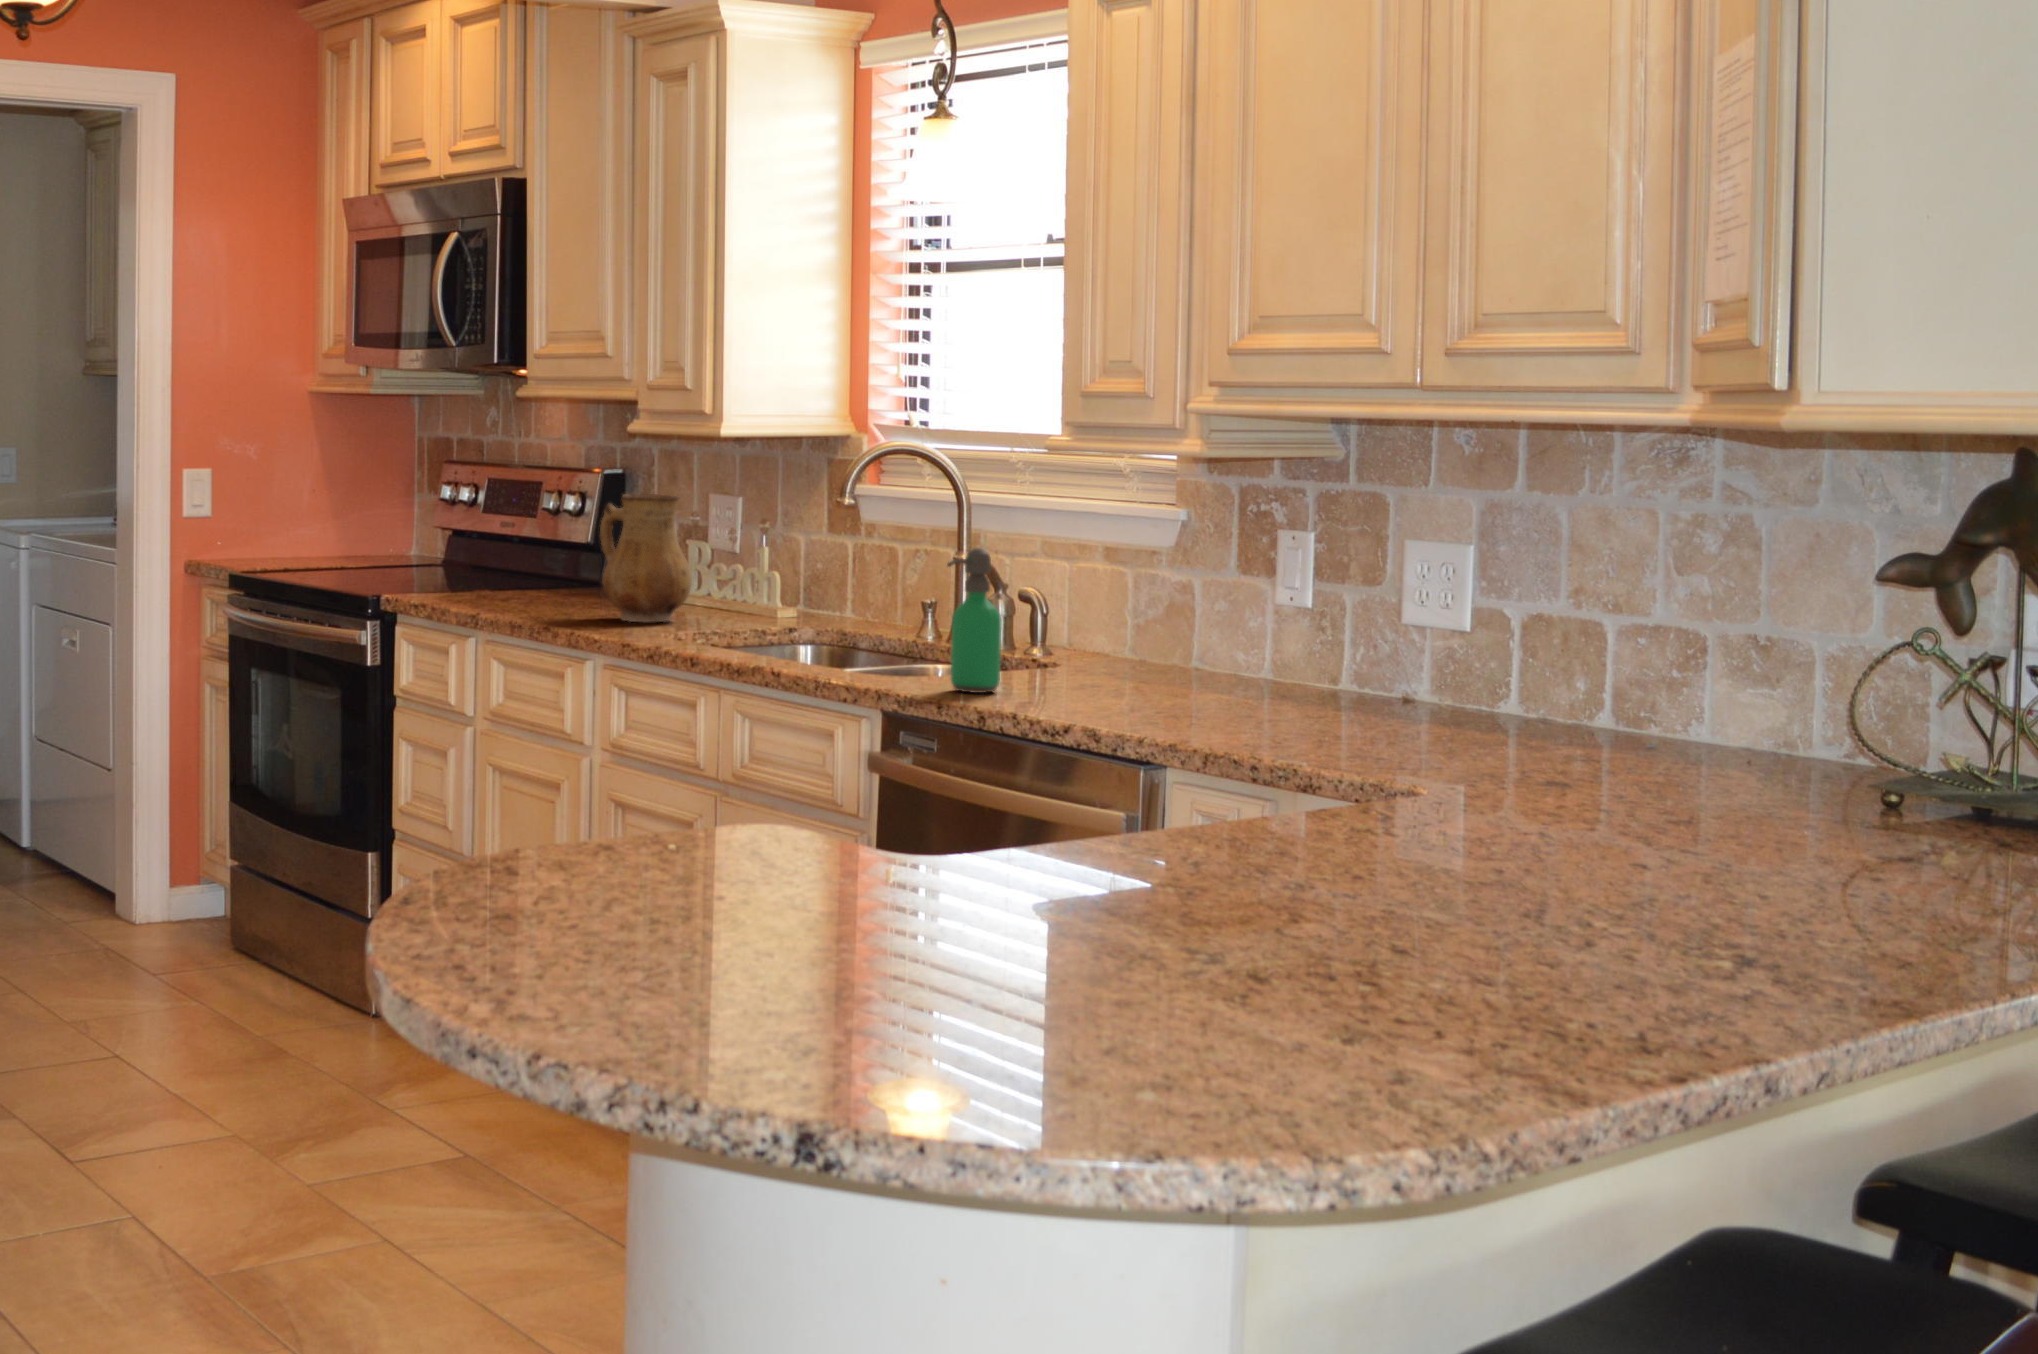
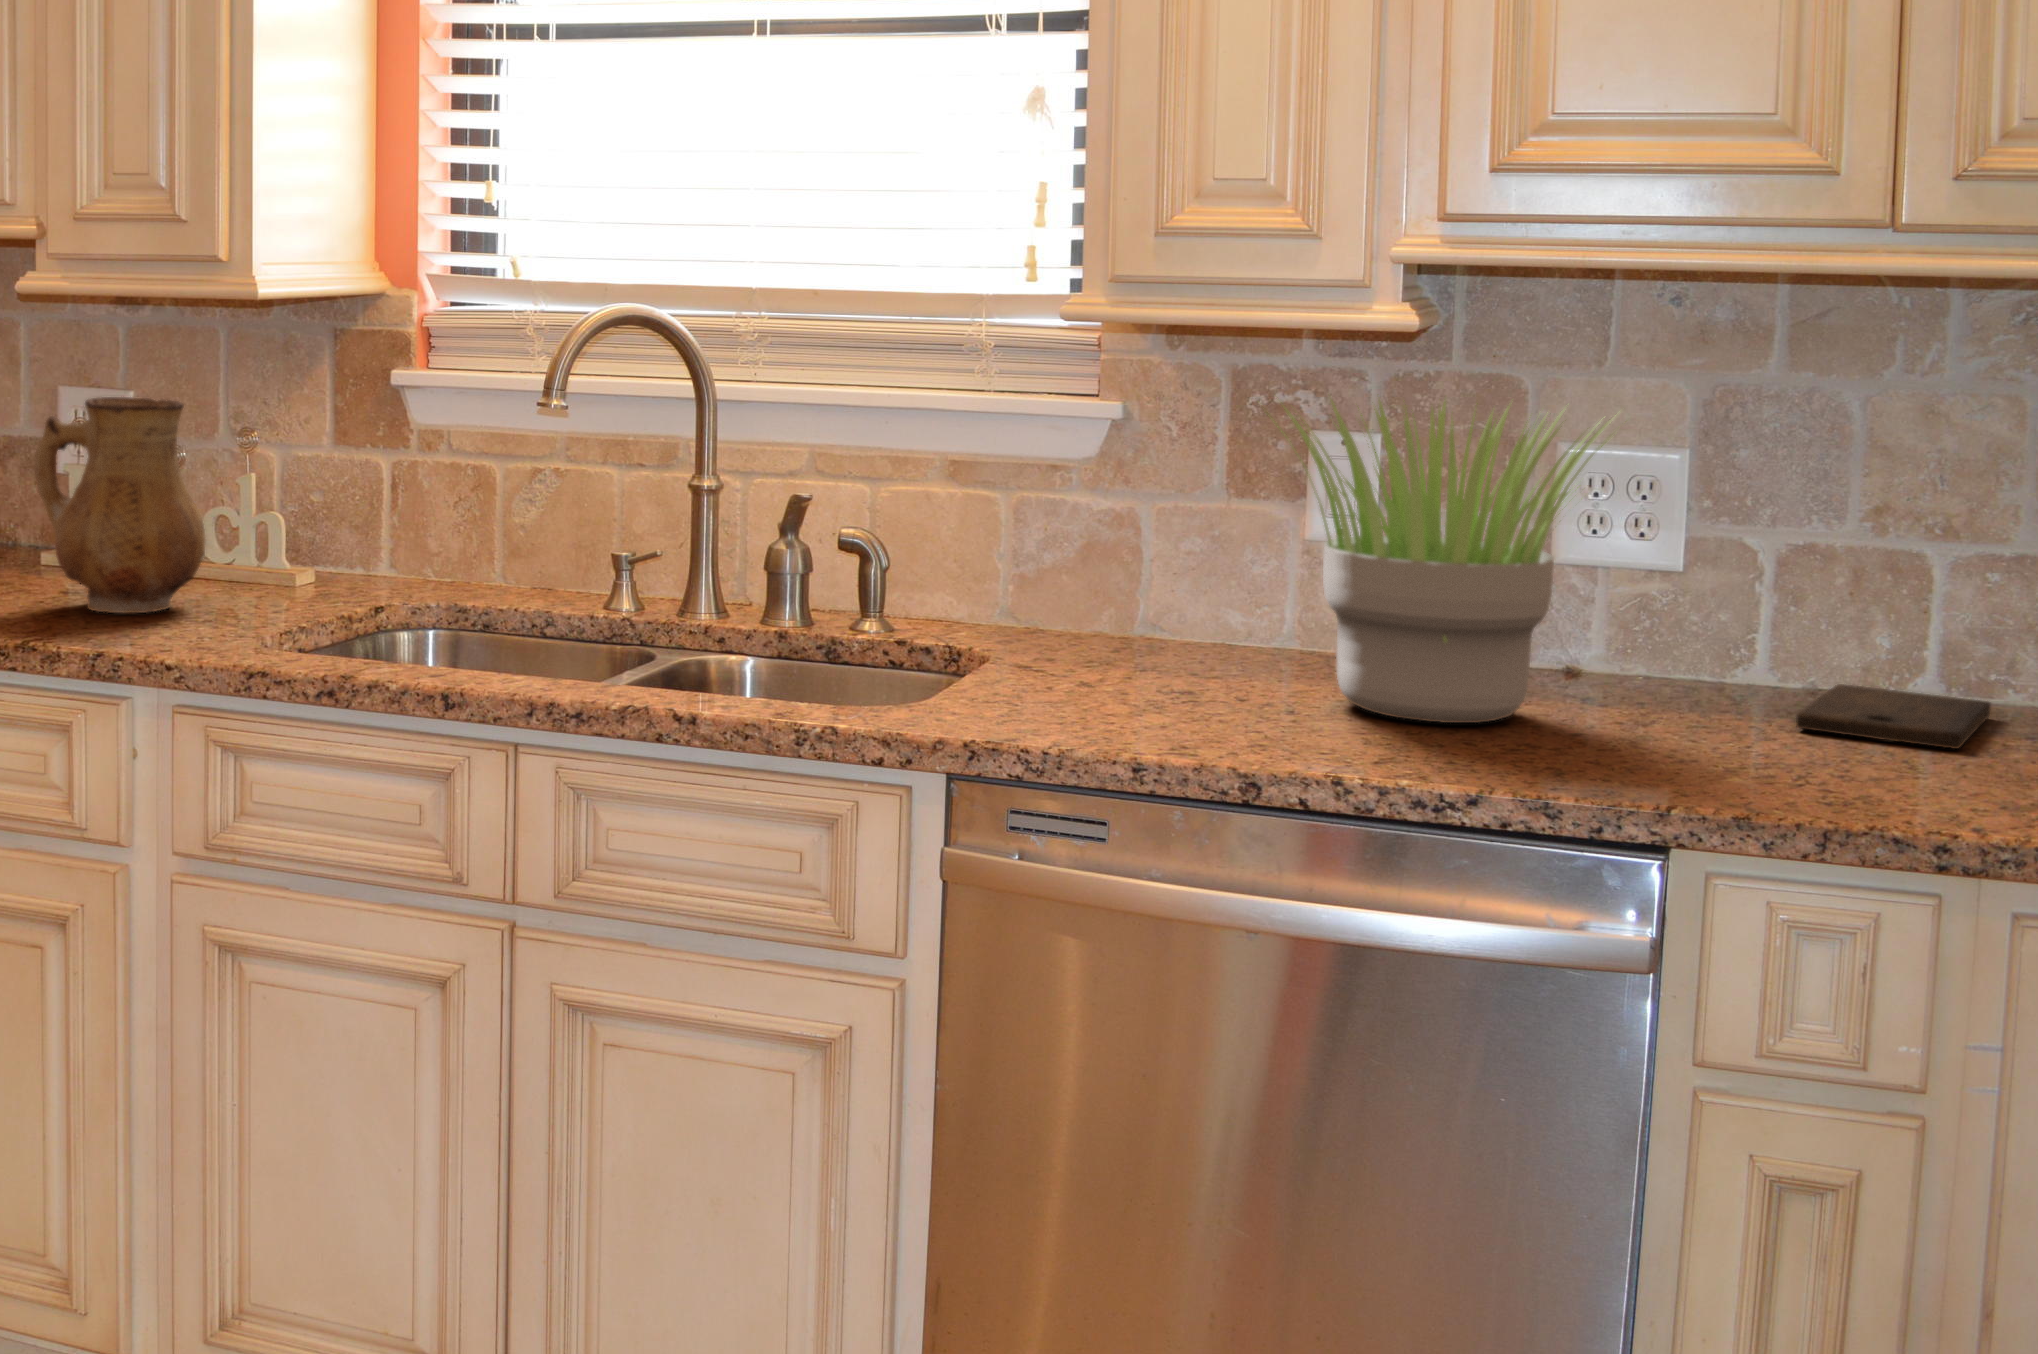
potted plant: none [1095,498,1333,707] -> present [1270,399,1616,723]
soap dispenser: present [947,548,1002,693] -> none [1059,489,1146,731]
cutting board: none [1412,712,1597,739] -> present [1796,684,1991,749]

